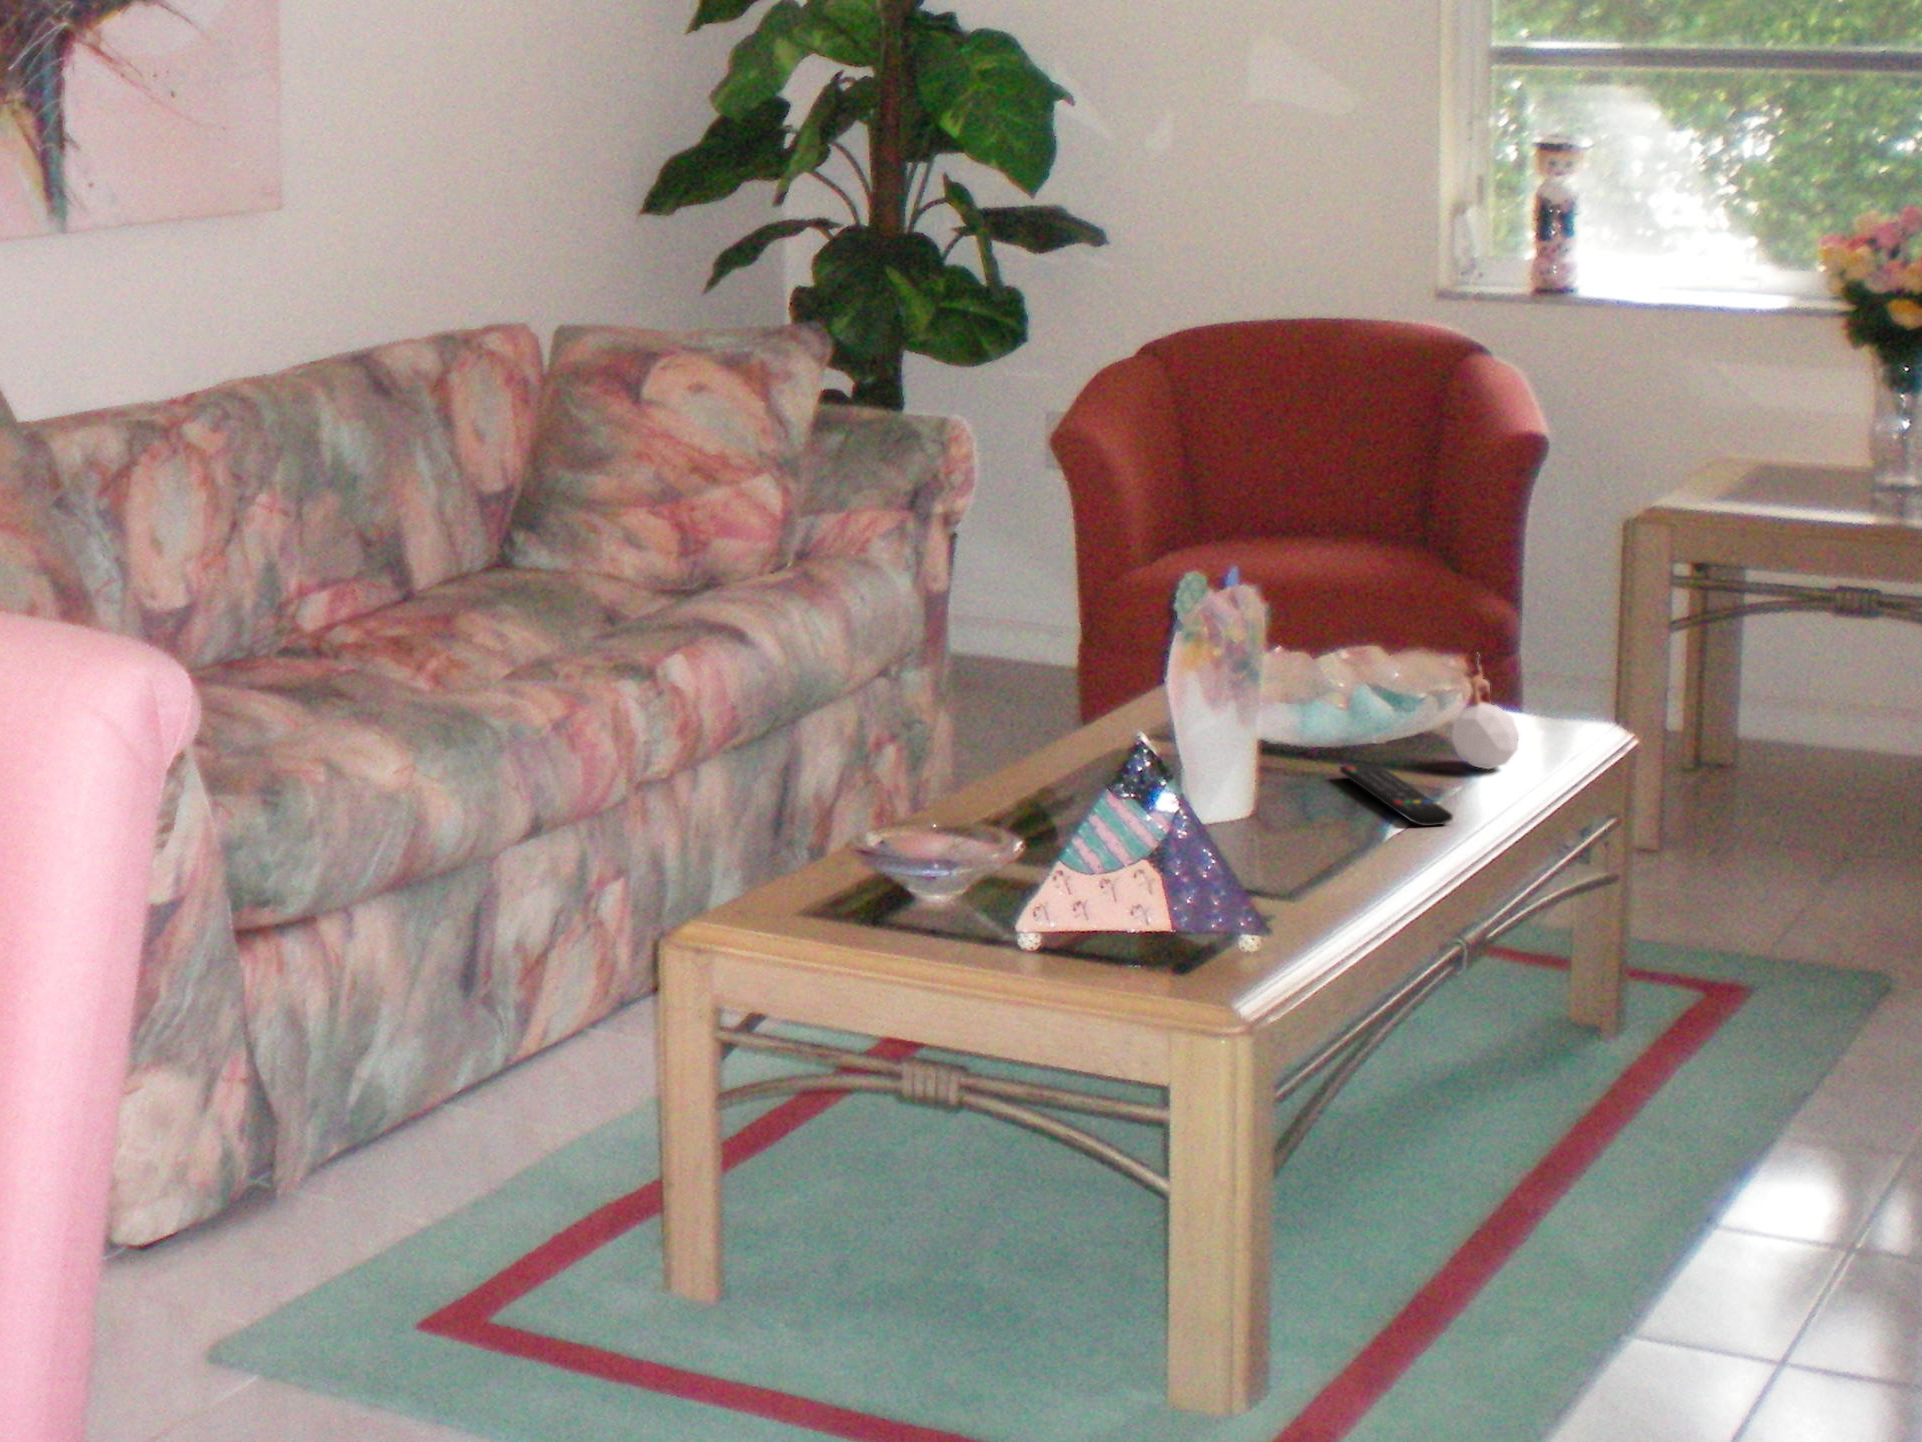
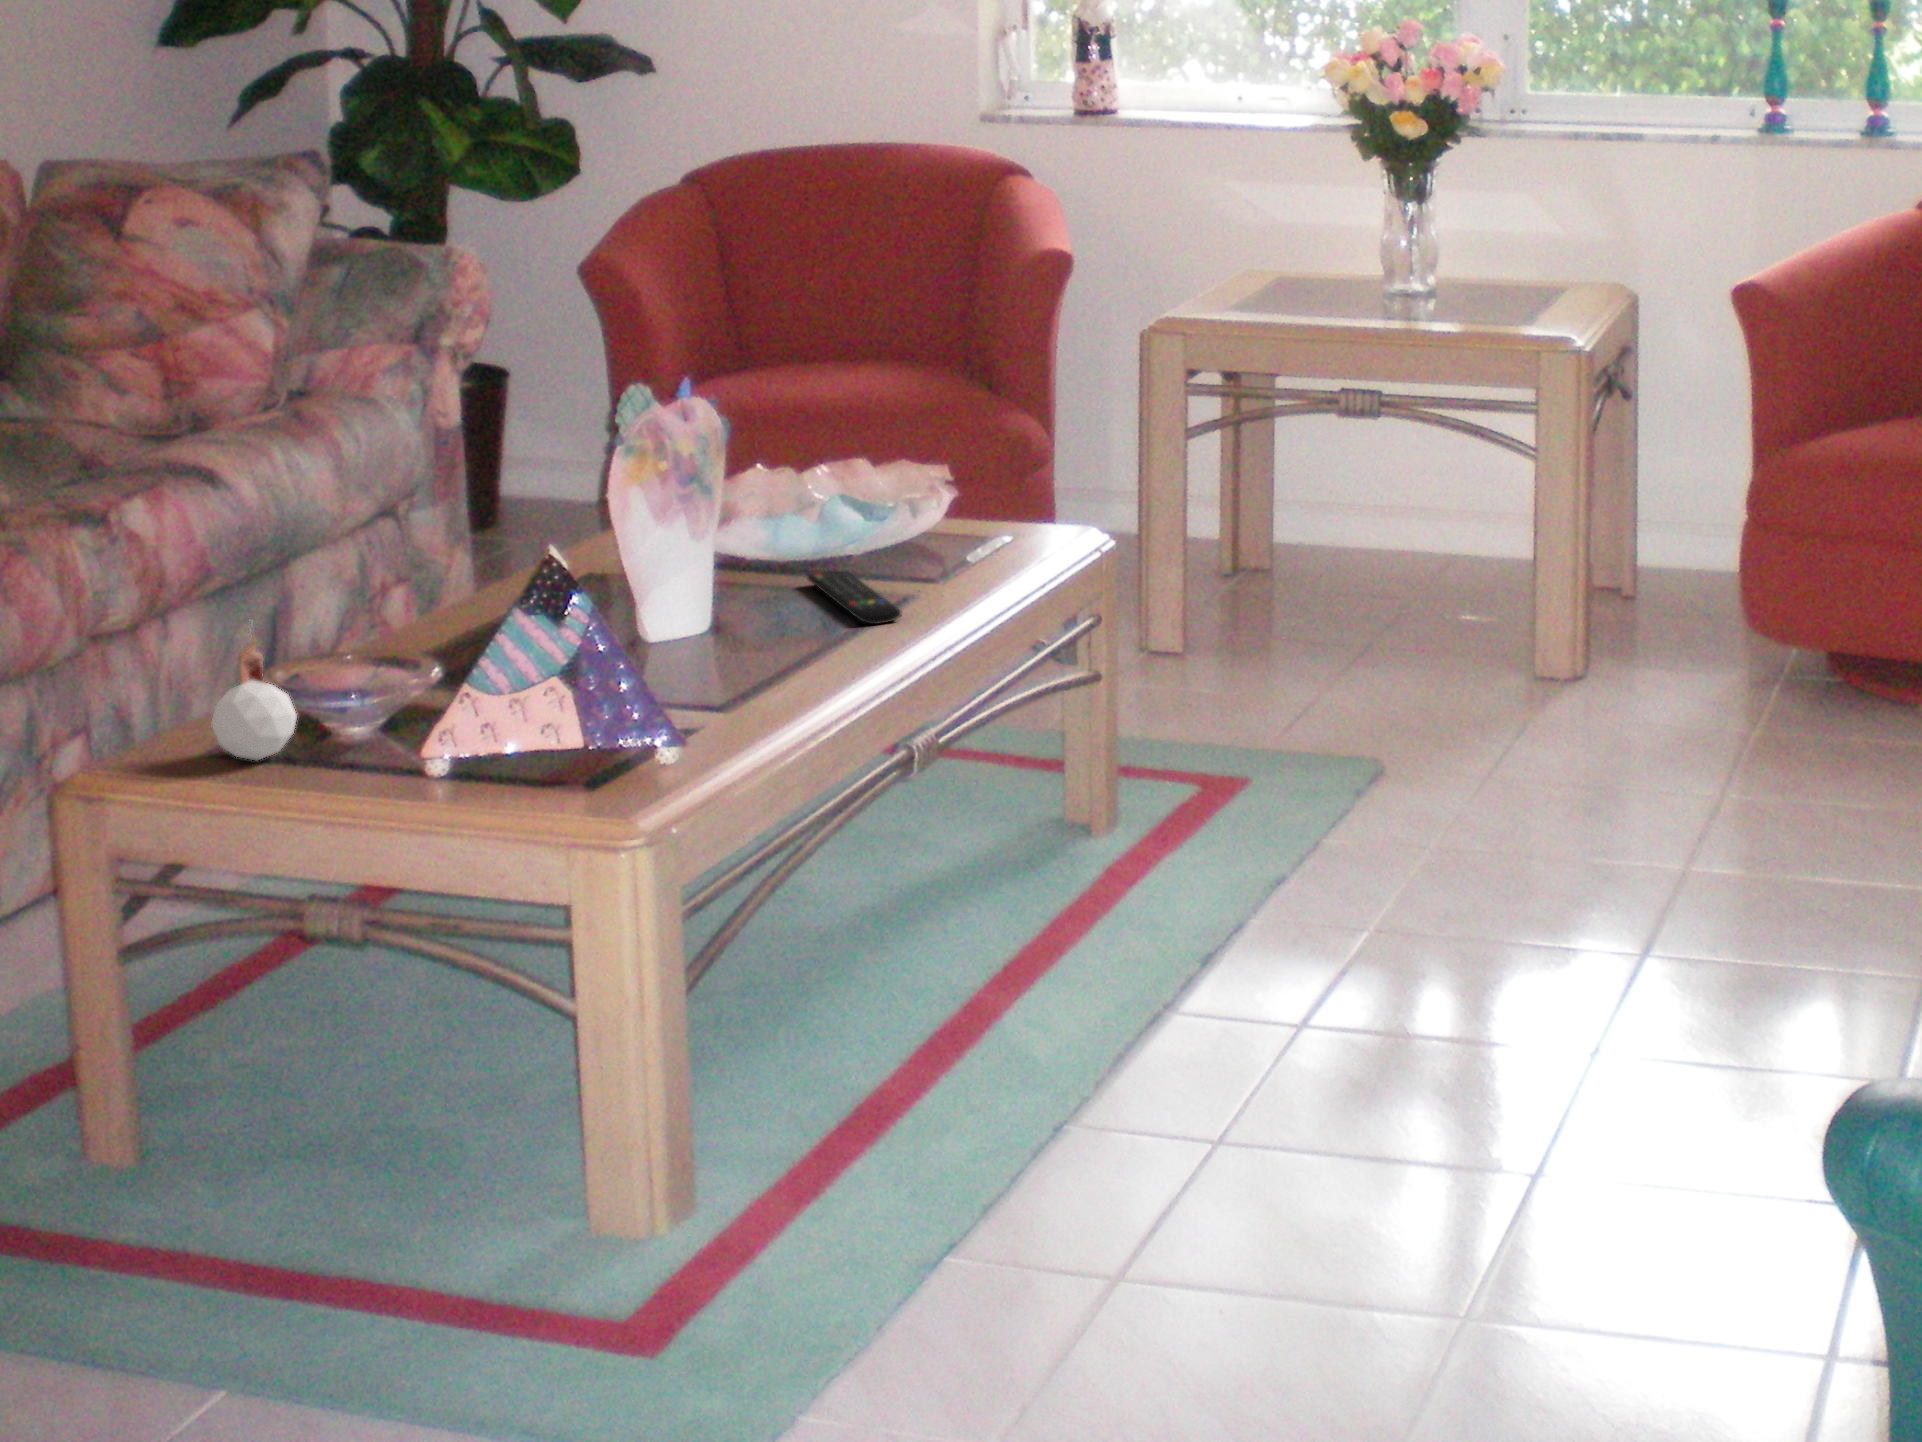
candle: present [1452,653,1519,769] -> present [211,634,297,760]

